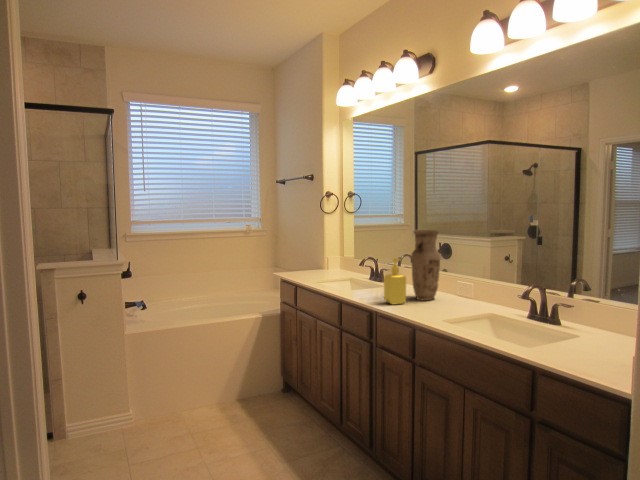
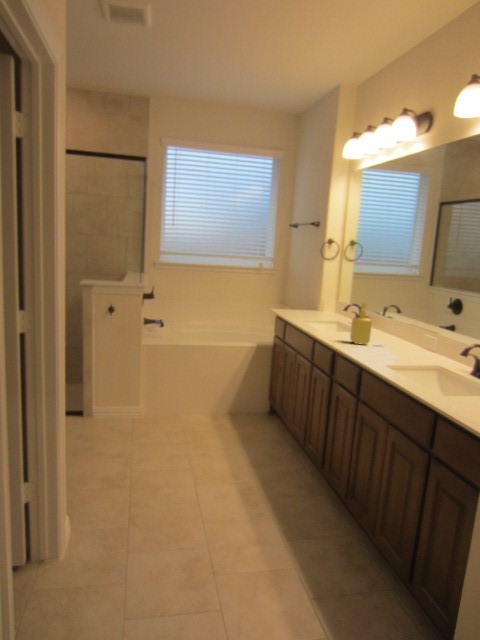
vase: present [411,230,441,300] -> none [382,280,413,346]

